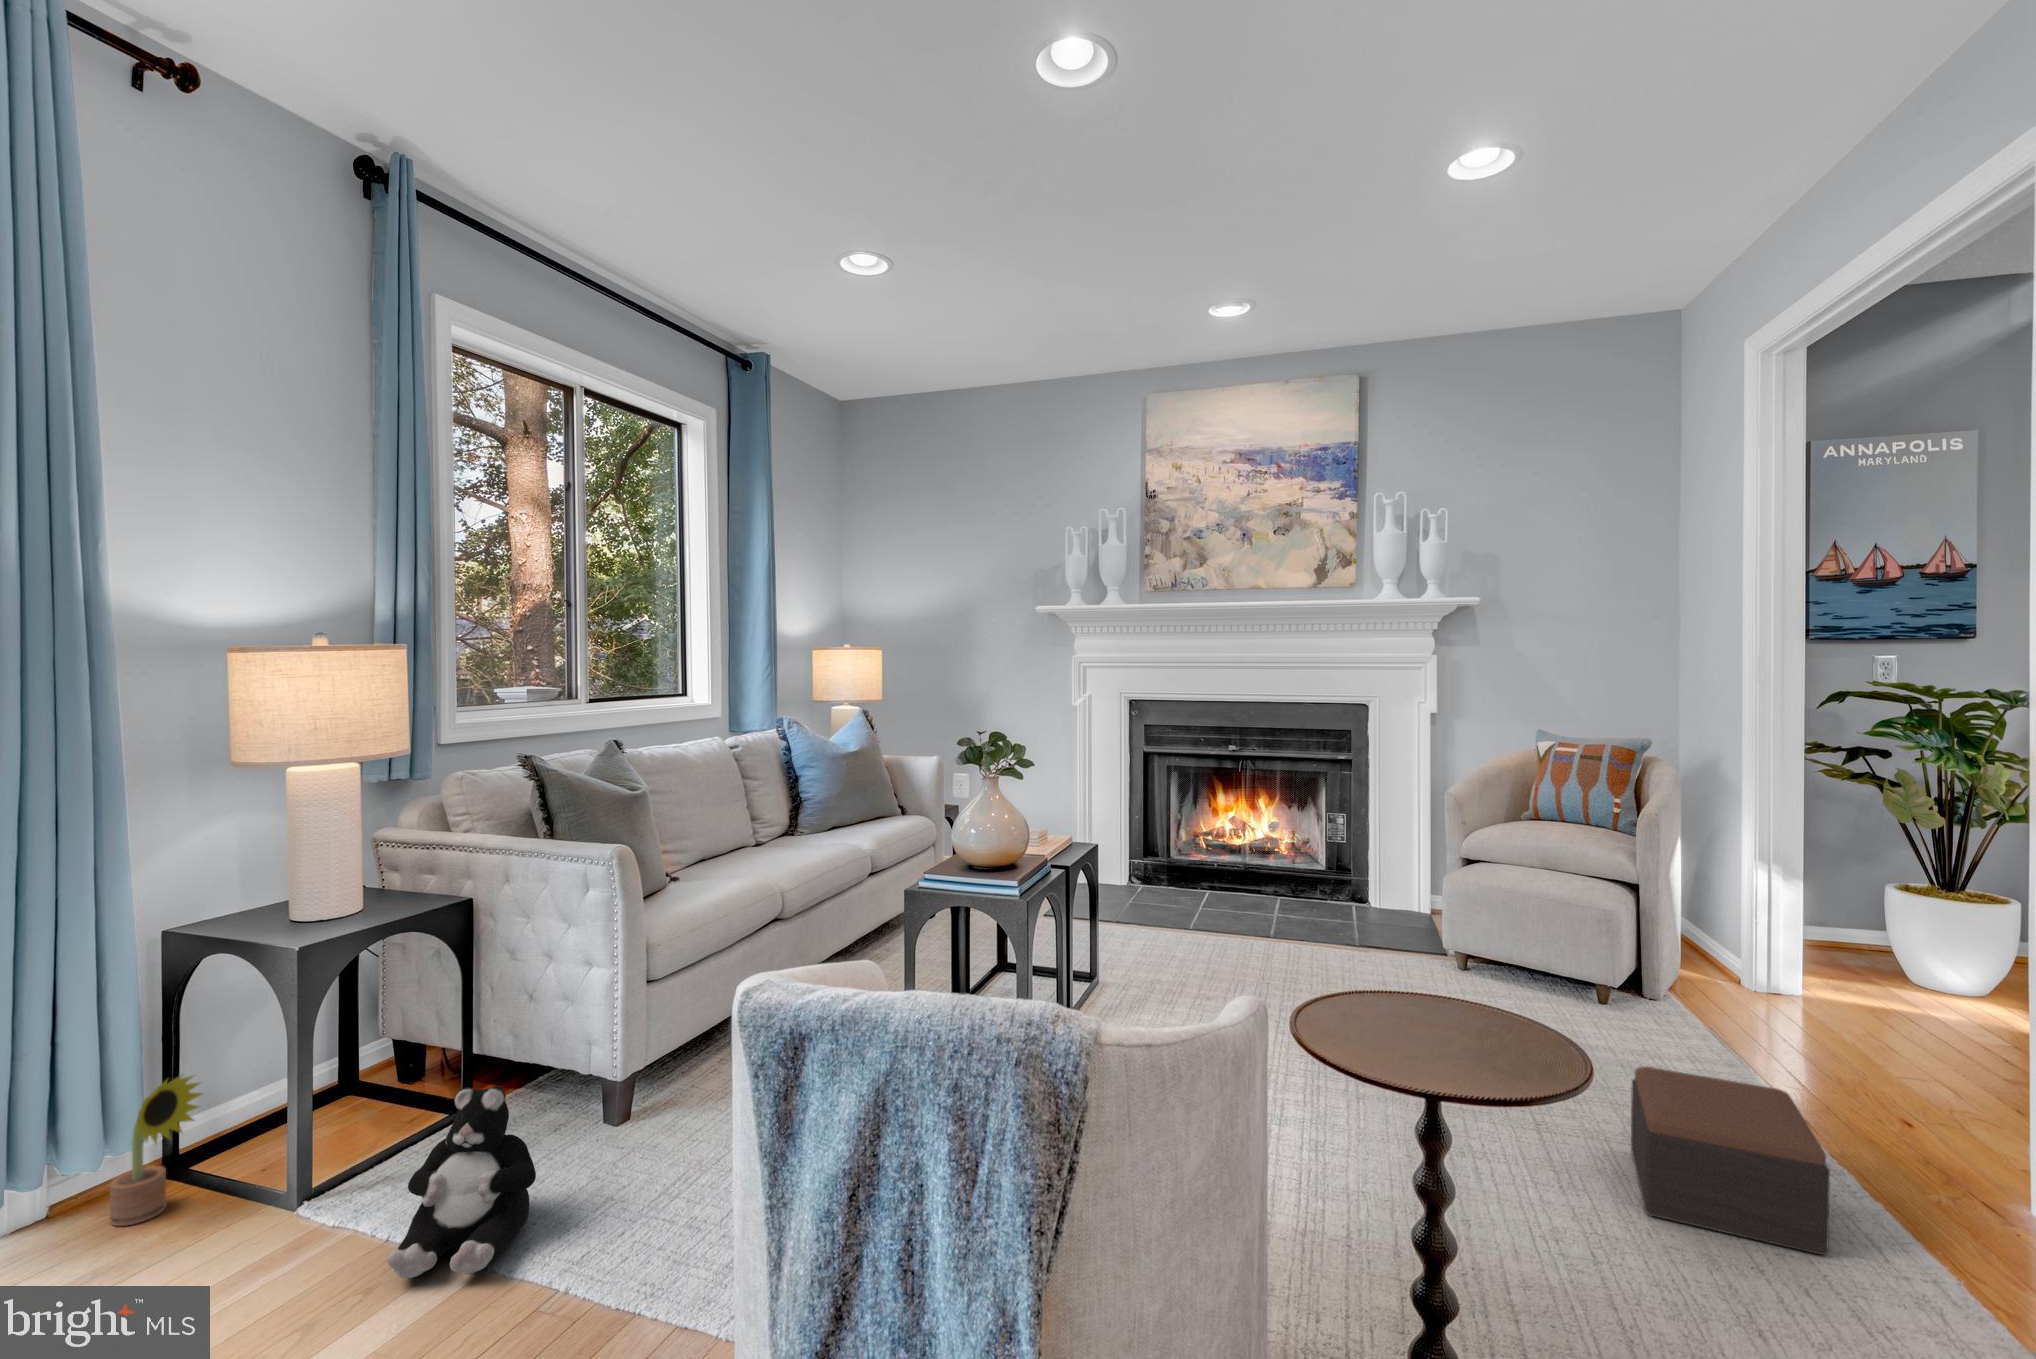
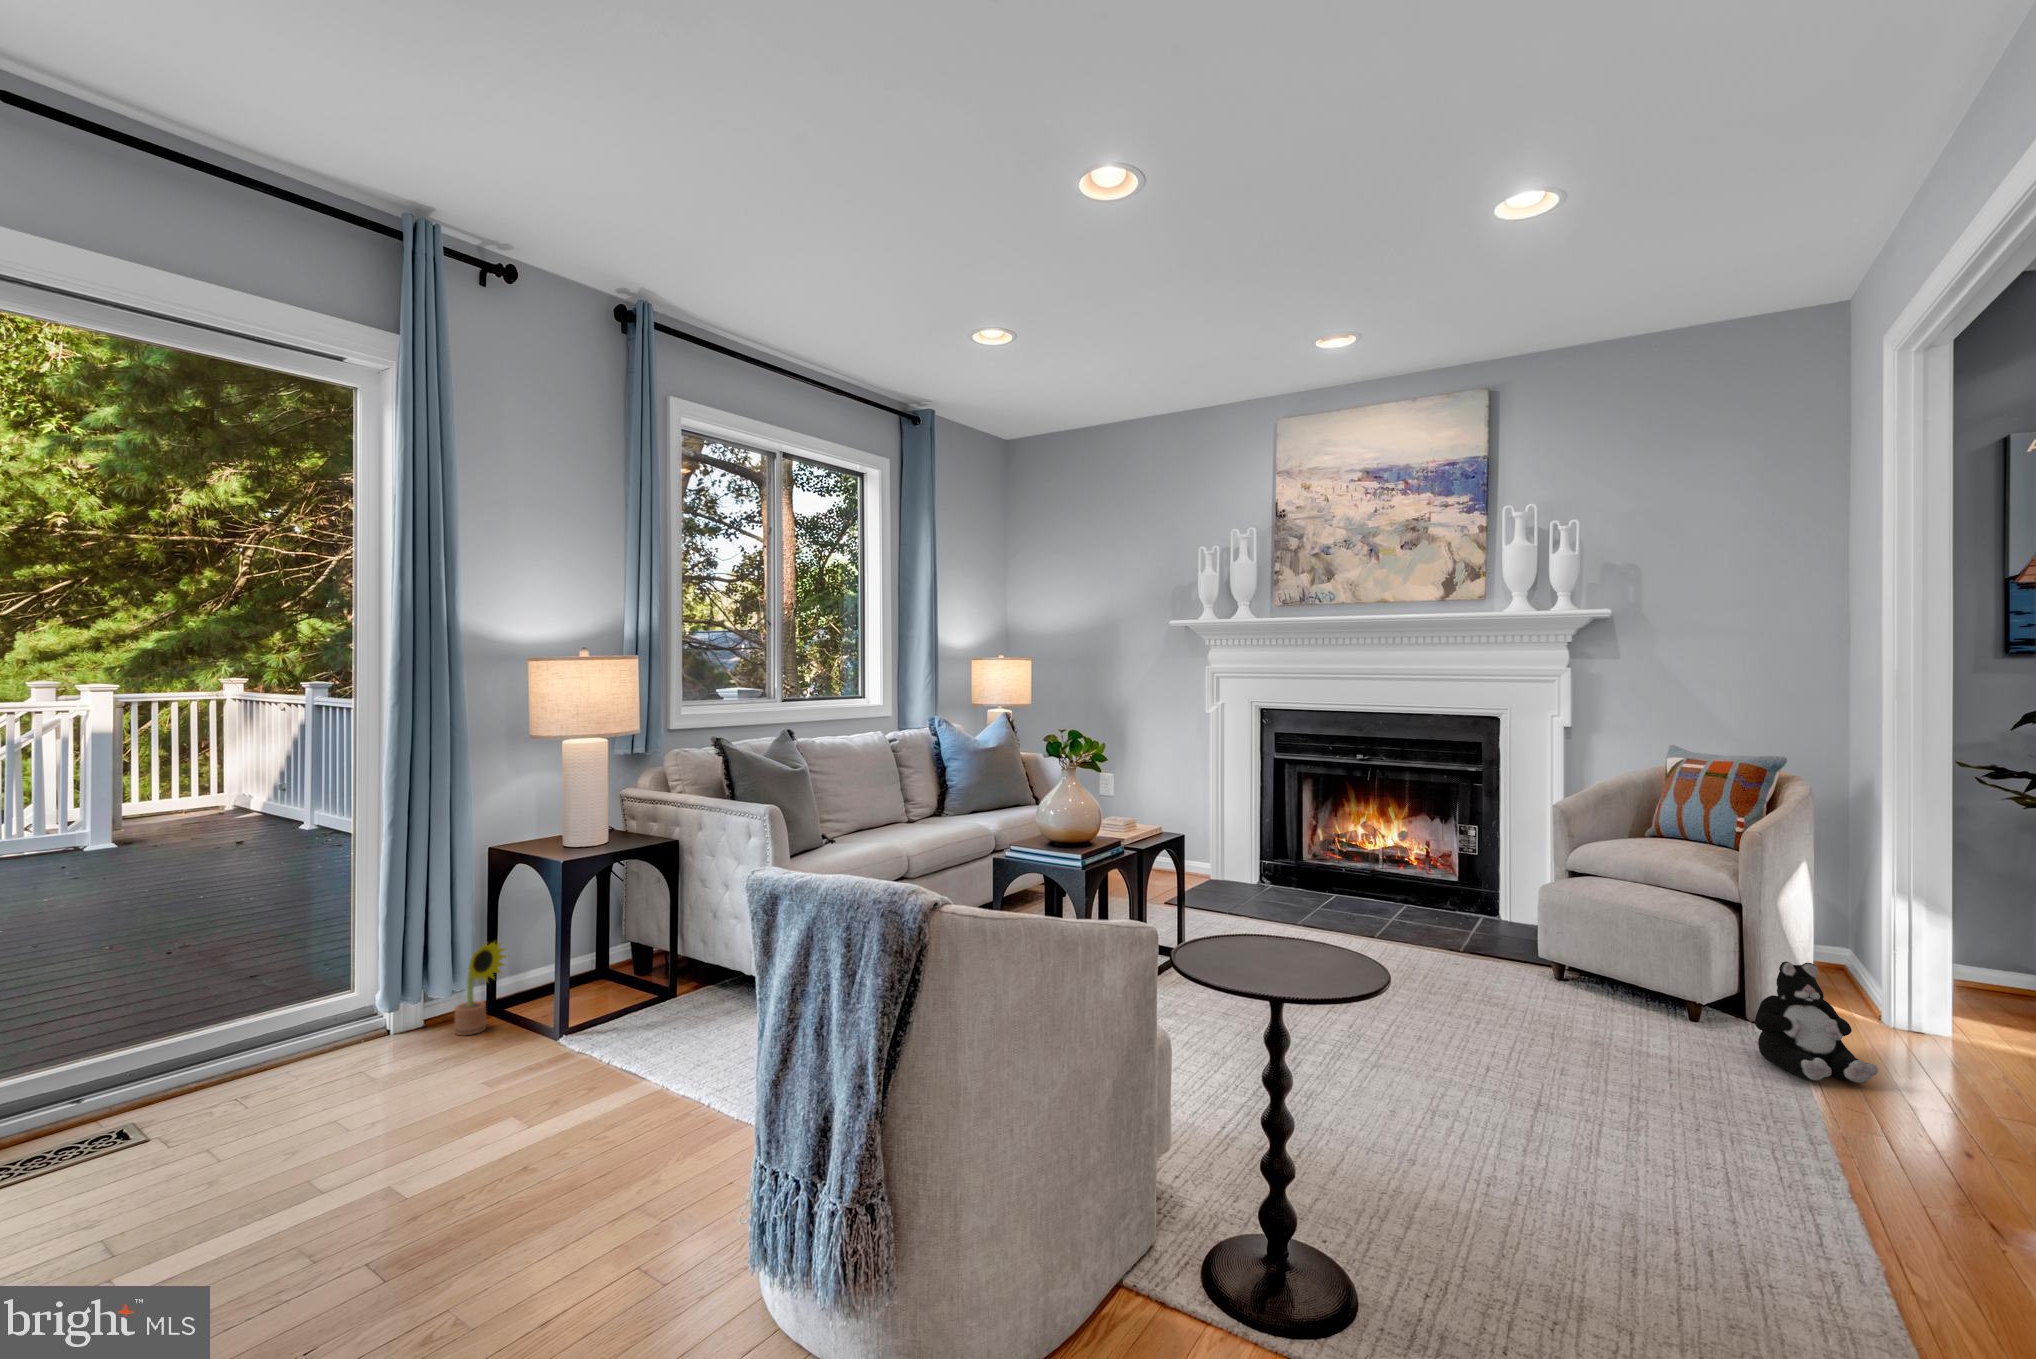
footstool: present [1631,1067,1830,1255] -> none [1568,1046,1743,1213]
plush toy: present [388,1086,536,1278] -> present [1755,962,1878,1083]

